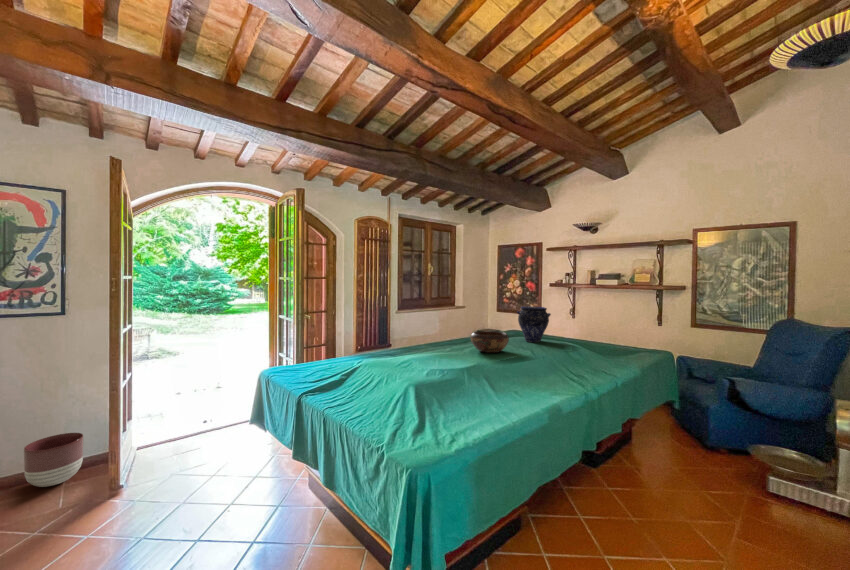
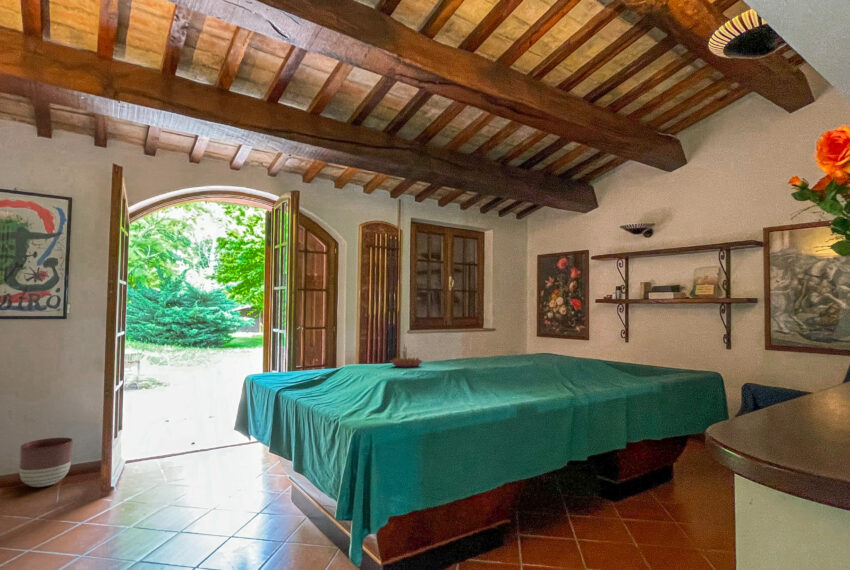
vase: present [517,306,551,342] -> none [533,318,573,359]
decorative bowl: present [471,331,509,353] -> none [469,342,512,363]
candle holder: none [404,340,434,362] -> present [390,345,422,367]

